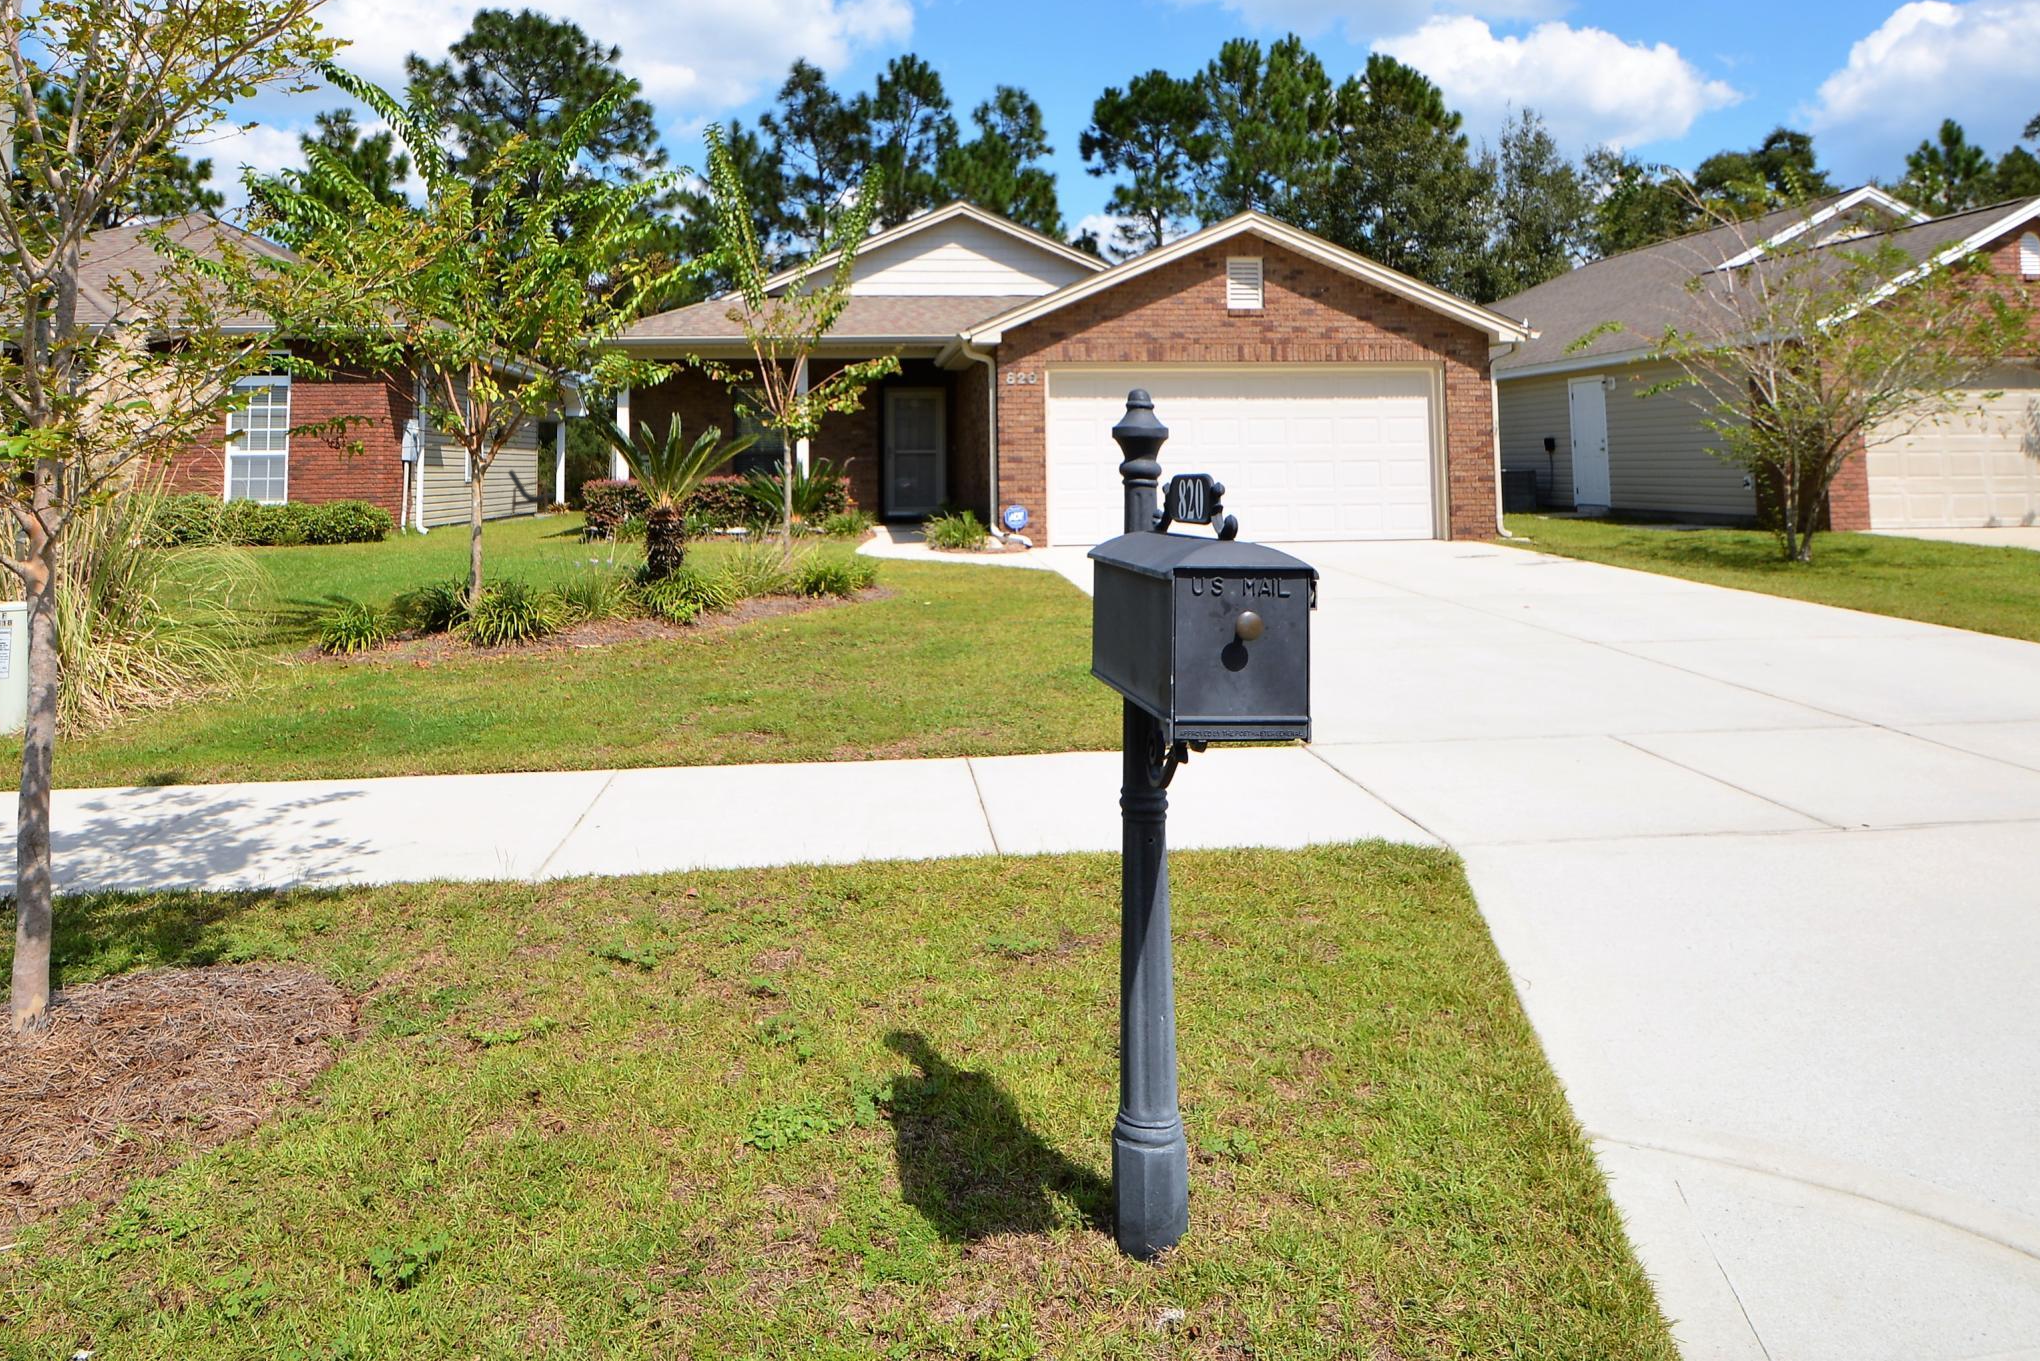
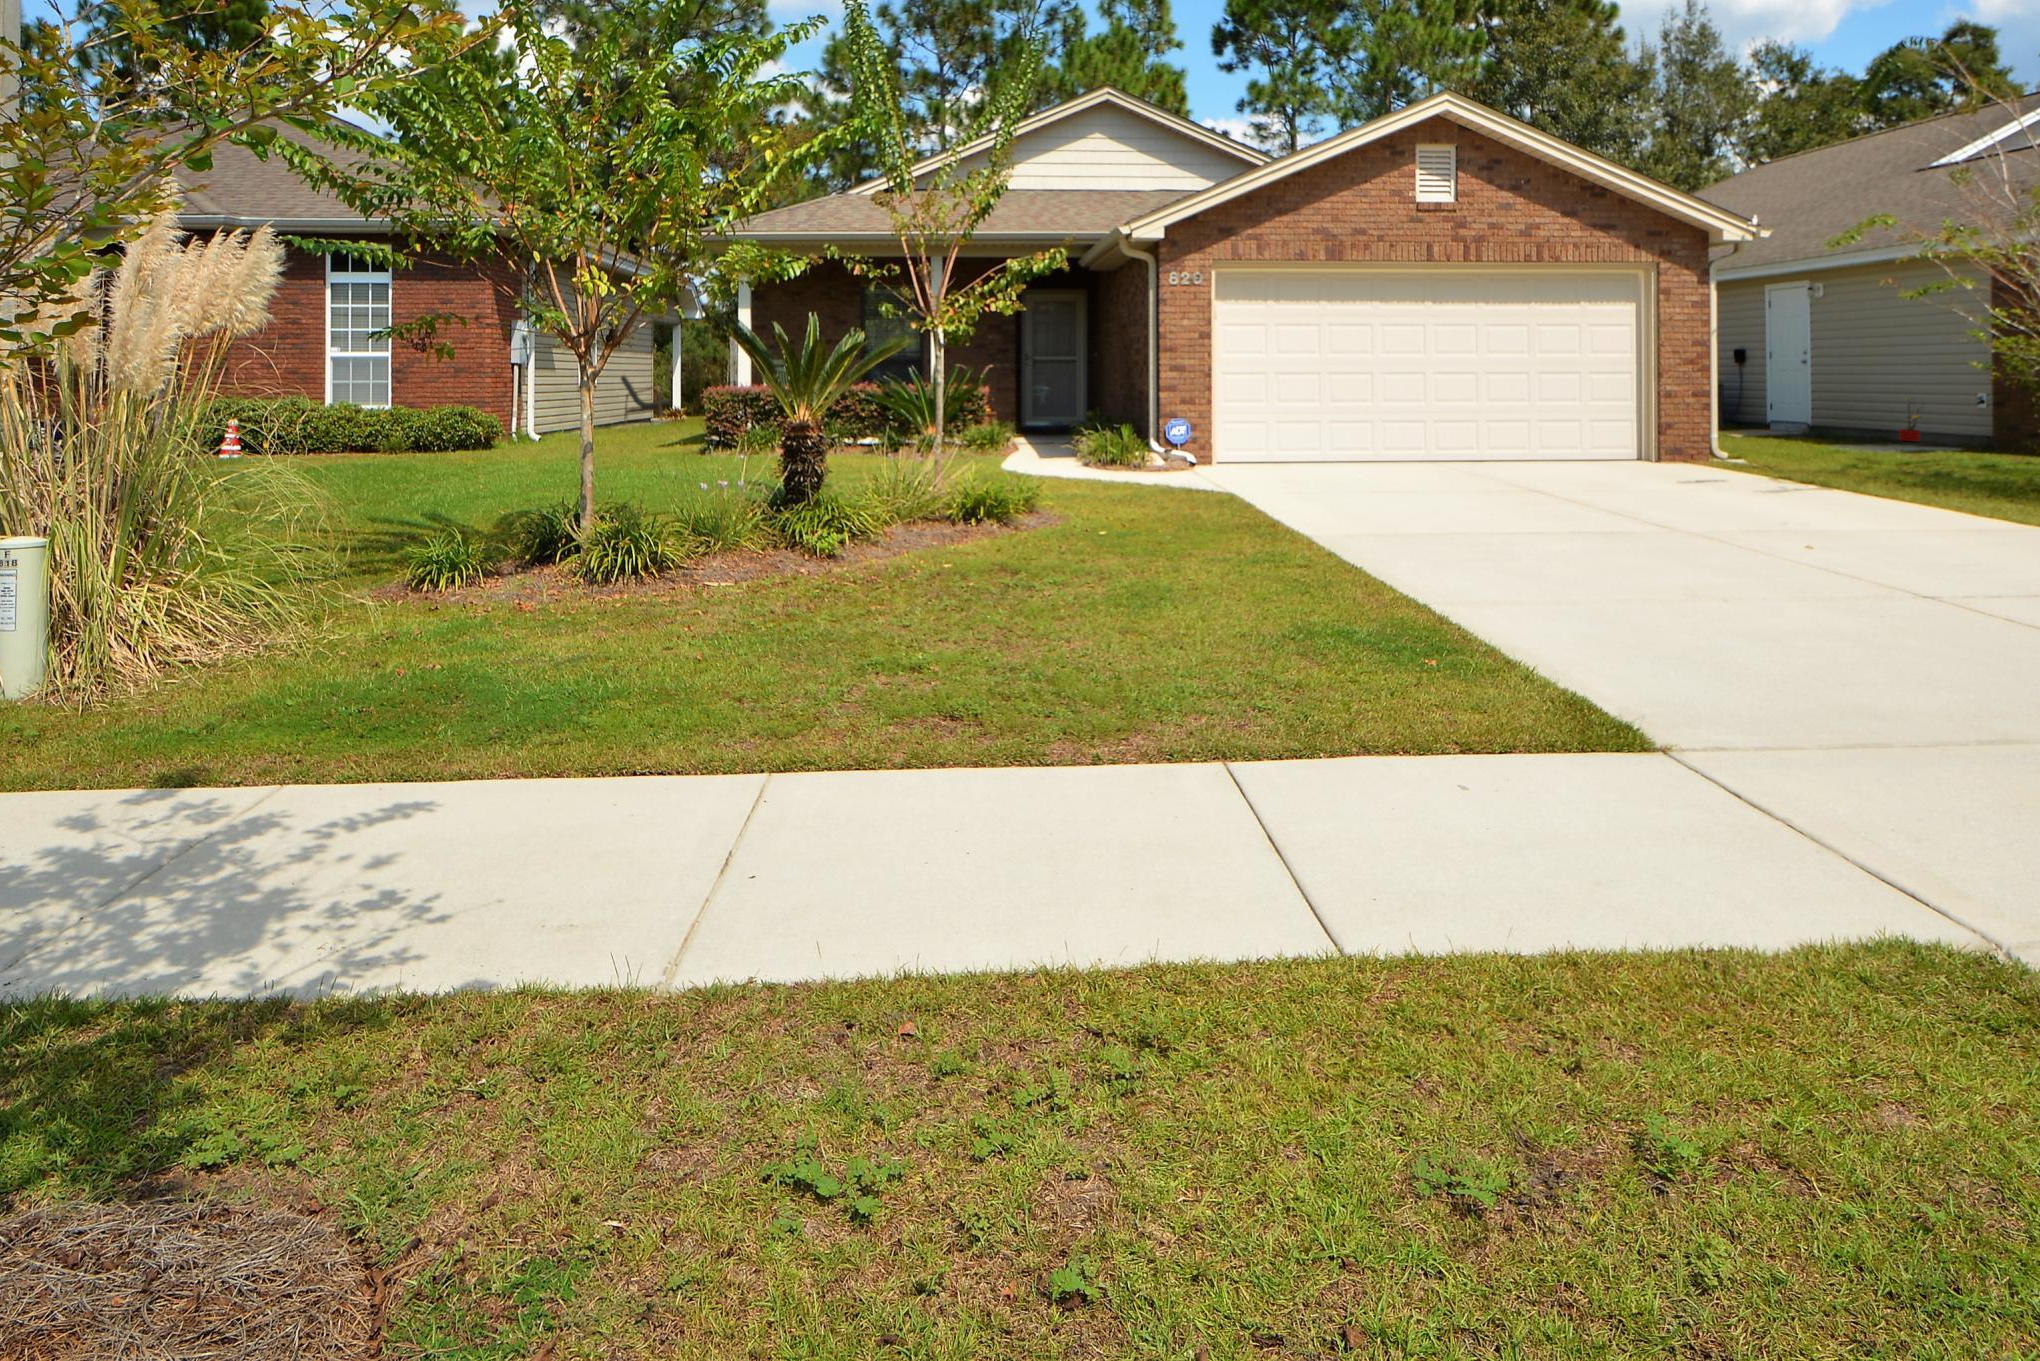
decorative plant: none [1681,480,1700,520] -> present [1899,403,1922,442]

